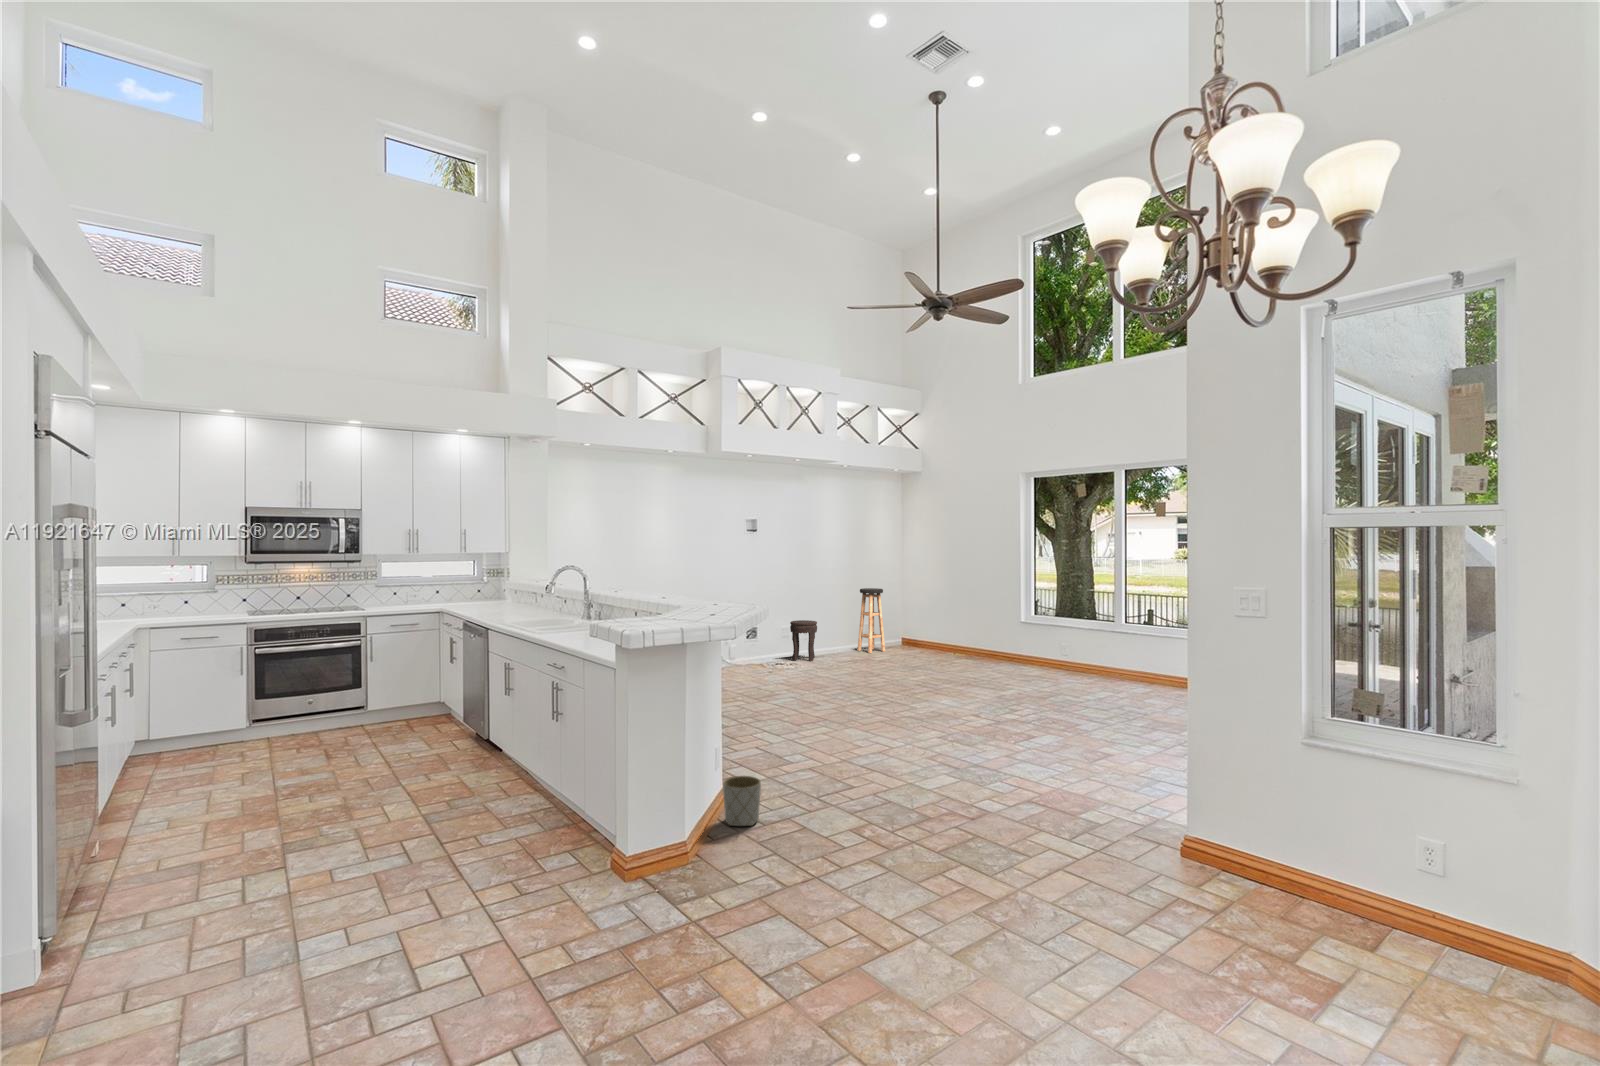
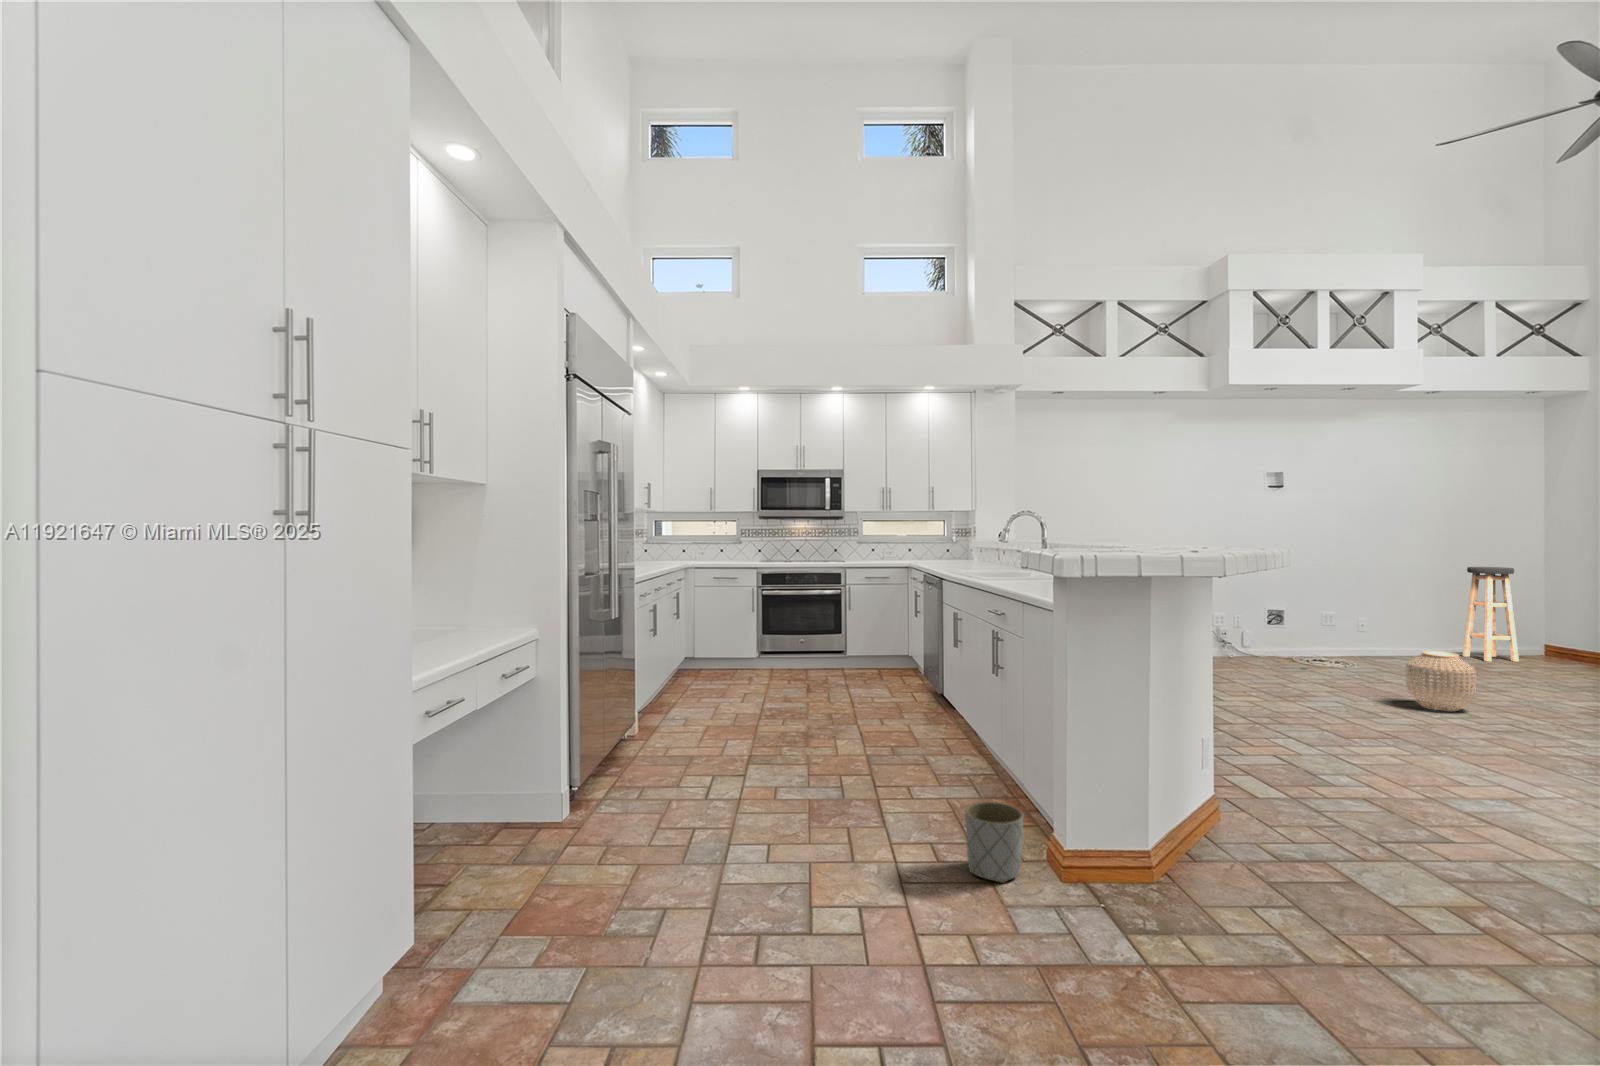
side table: present [790,620,817,661] -> none [1341,606,1387,662]
woven basket: none [828,654,864,695] -> present [1406,651,1476,711]
planter: present [723,776,761,826] -> present [965,802,1023,883]

